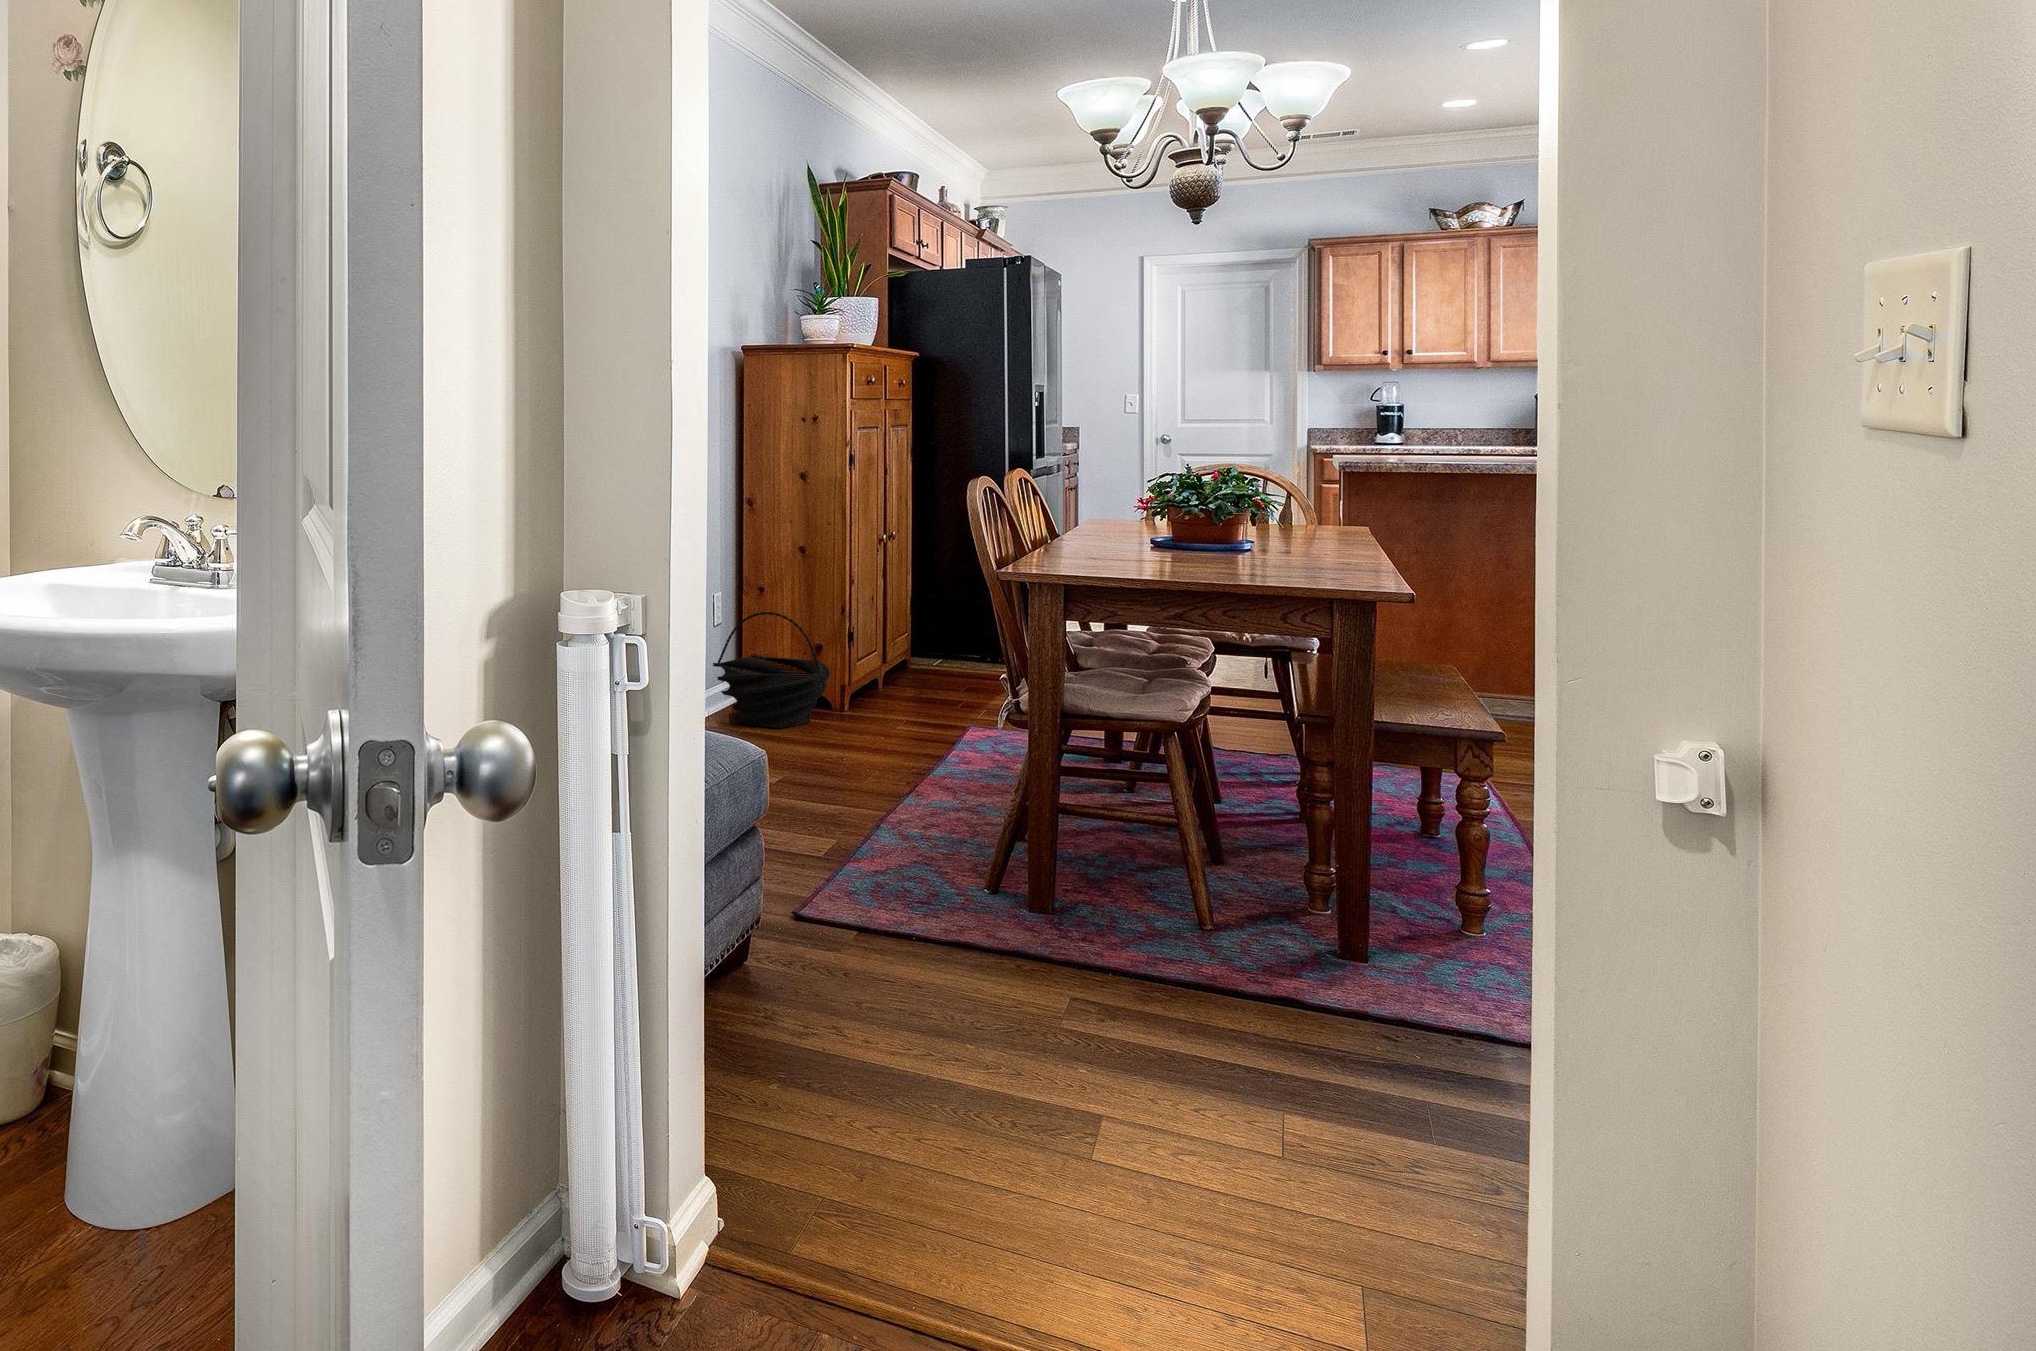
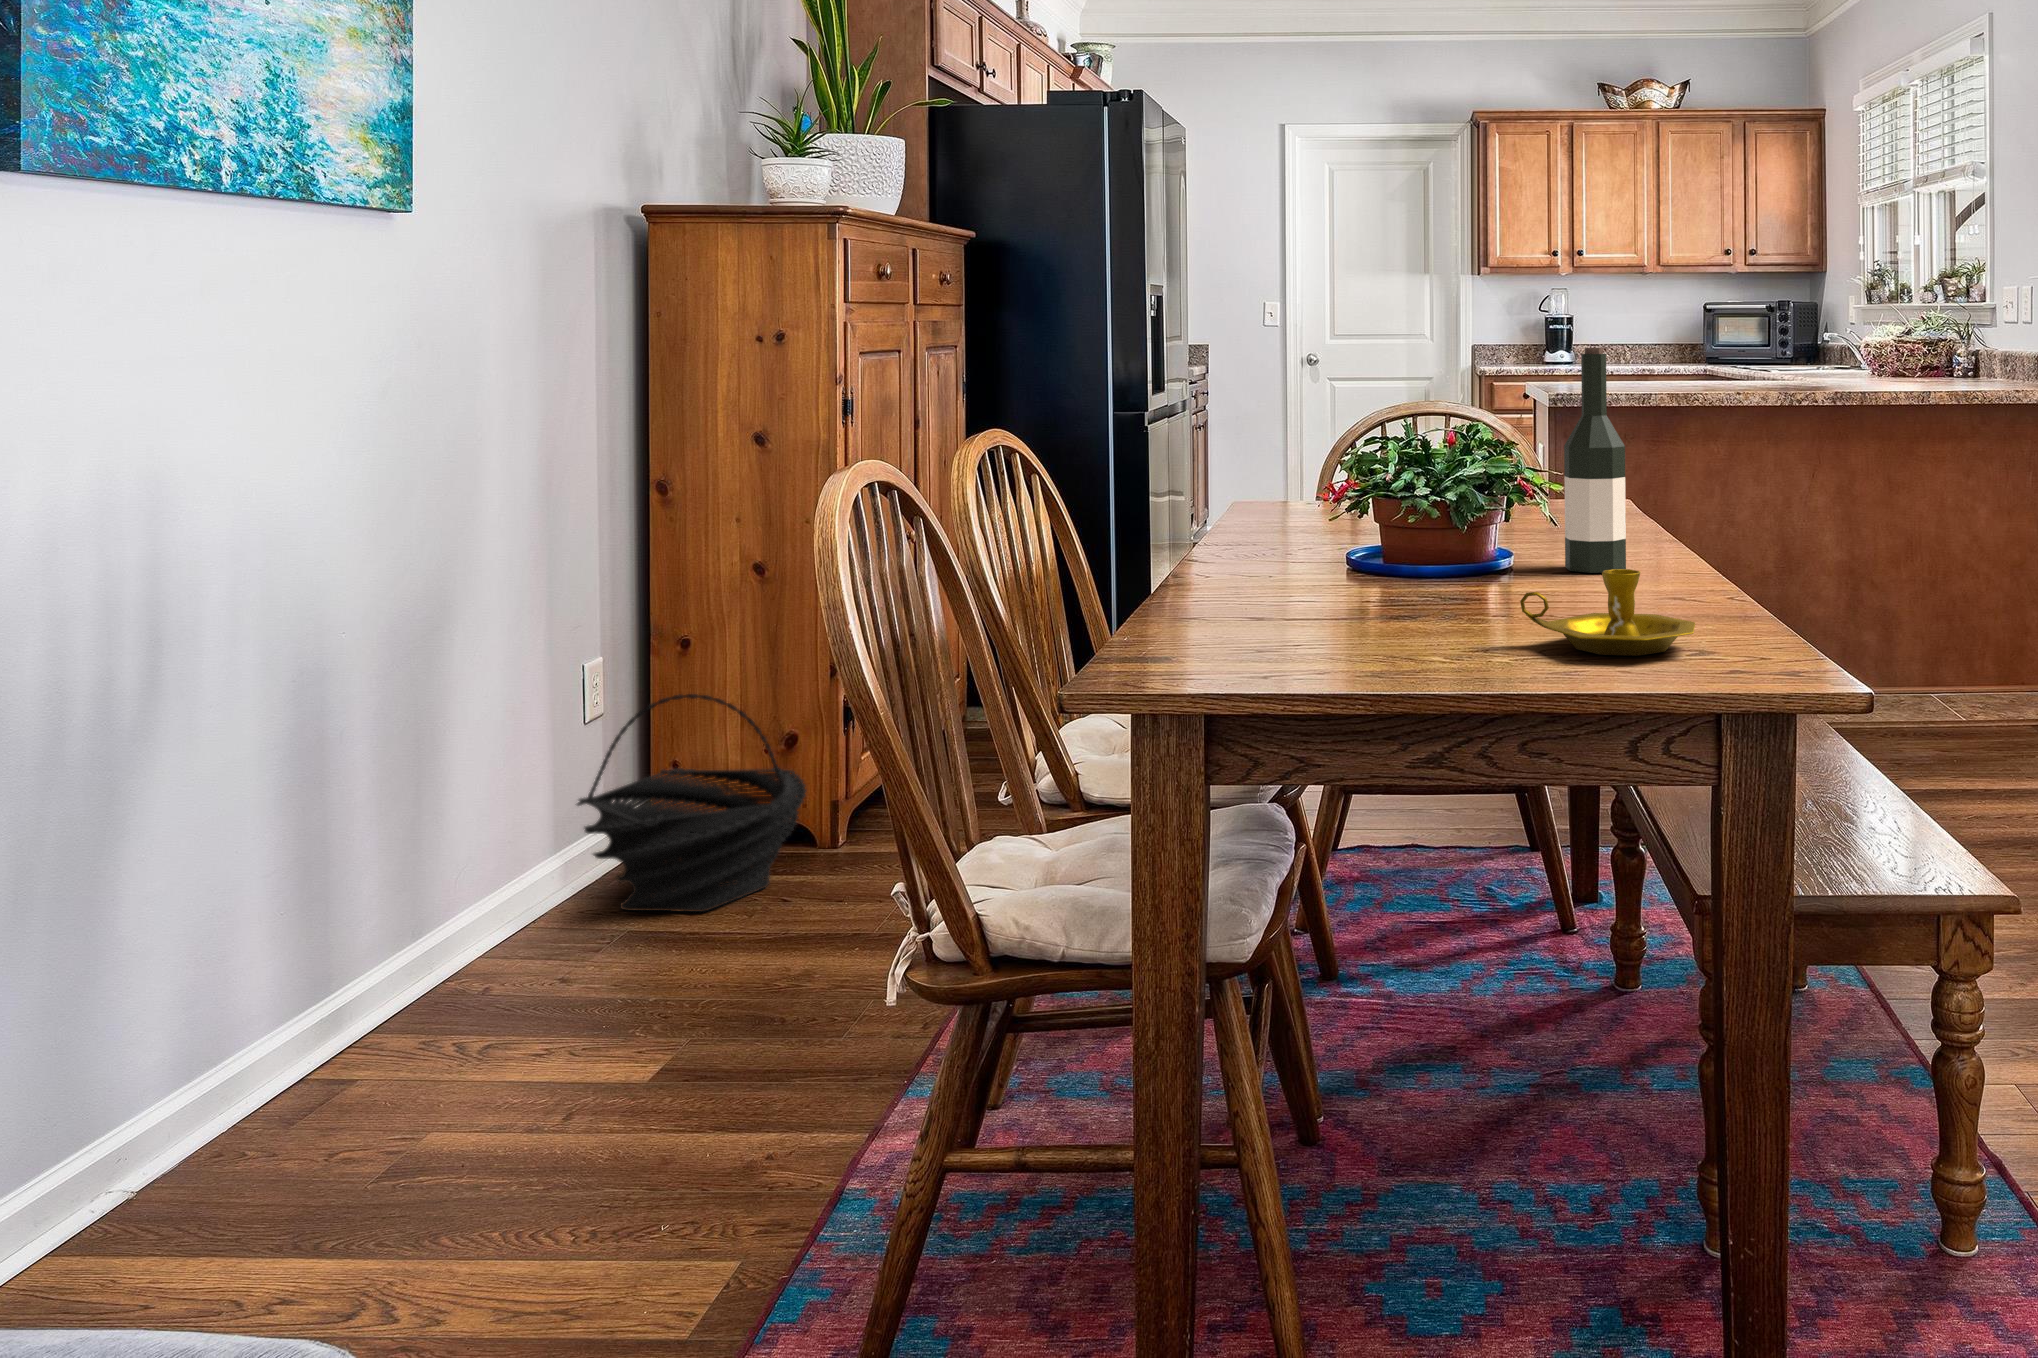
wine bottle: none [1290,425,1331,558] -> present [1564,348,1626,573]
candlestick: none [1236,542,1342,586] -> present [1520,569,1695,656]

